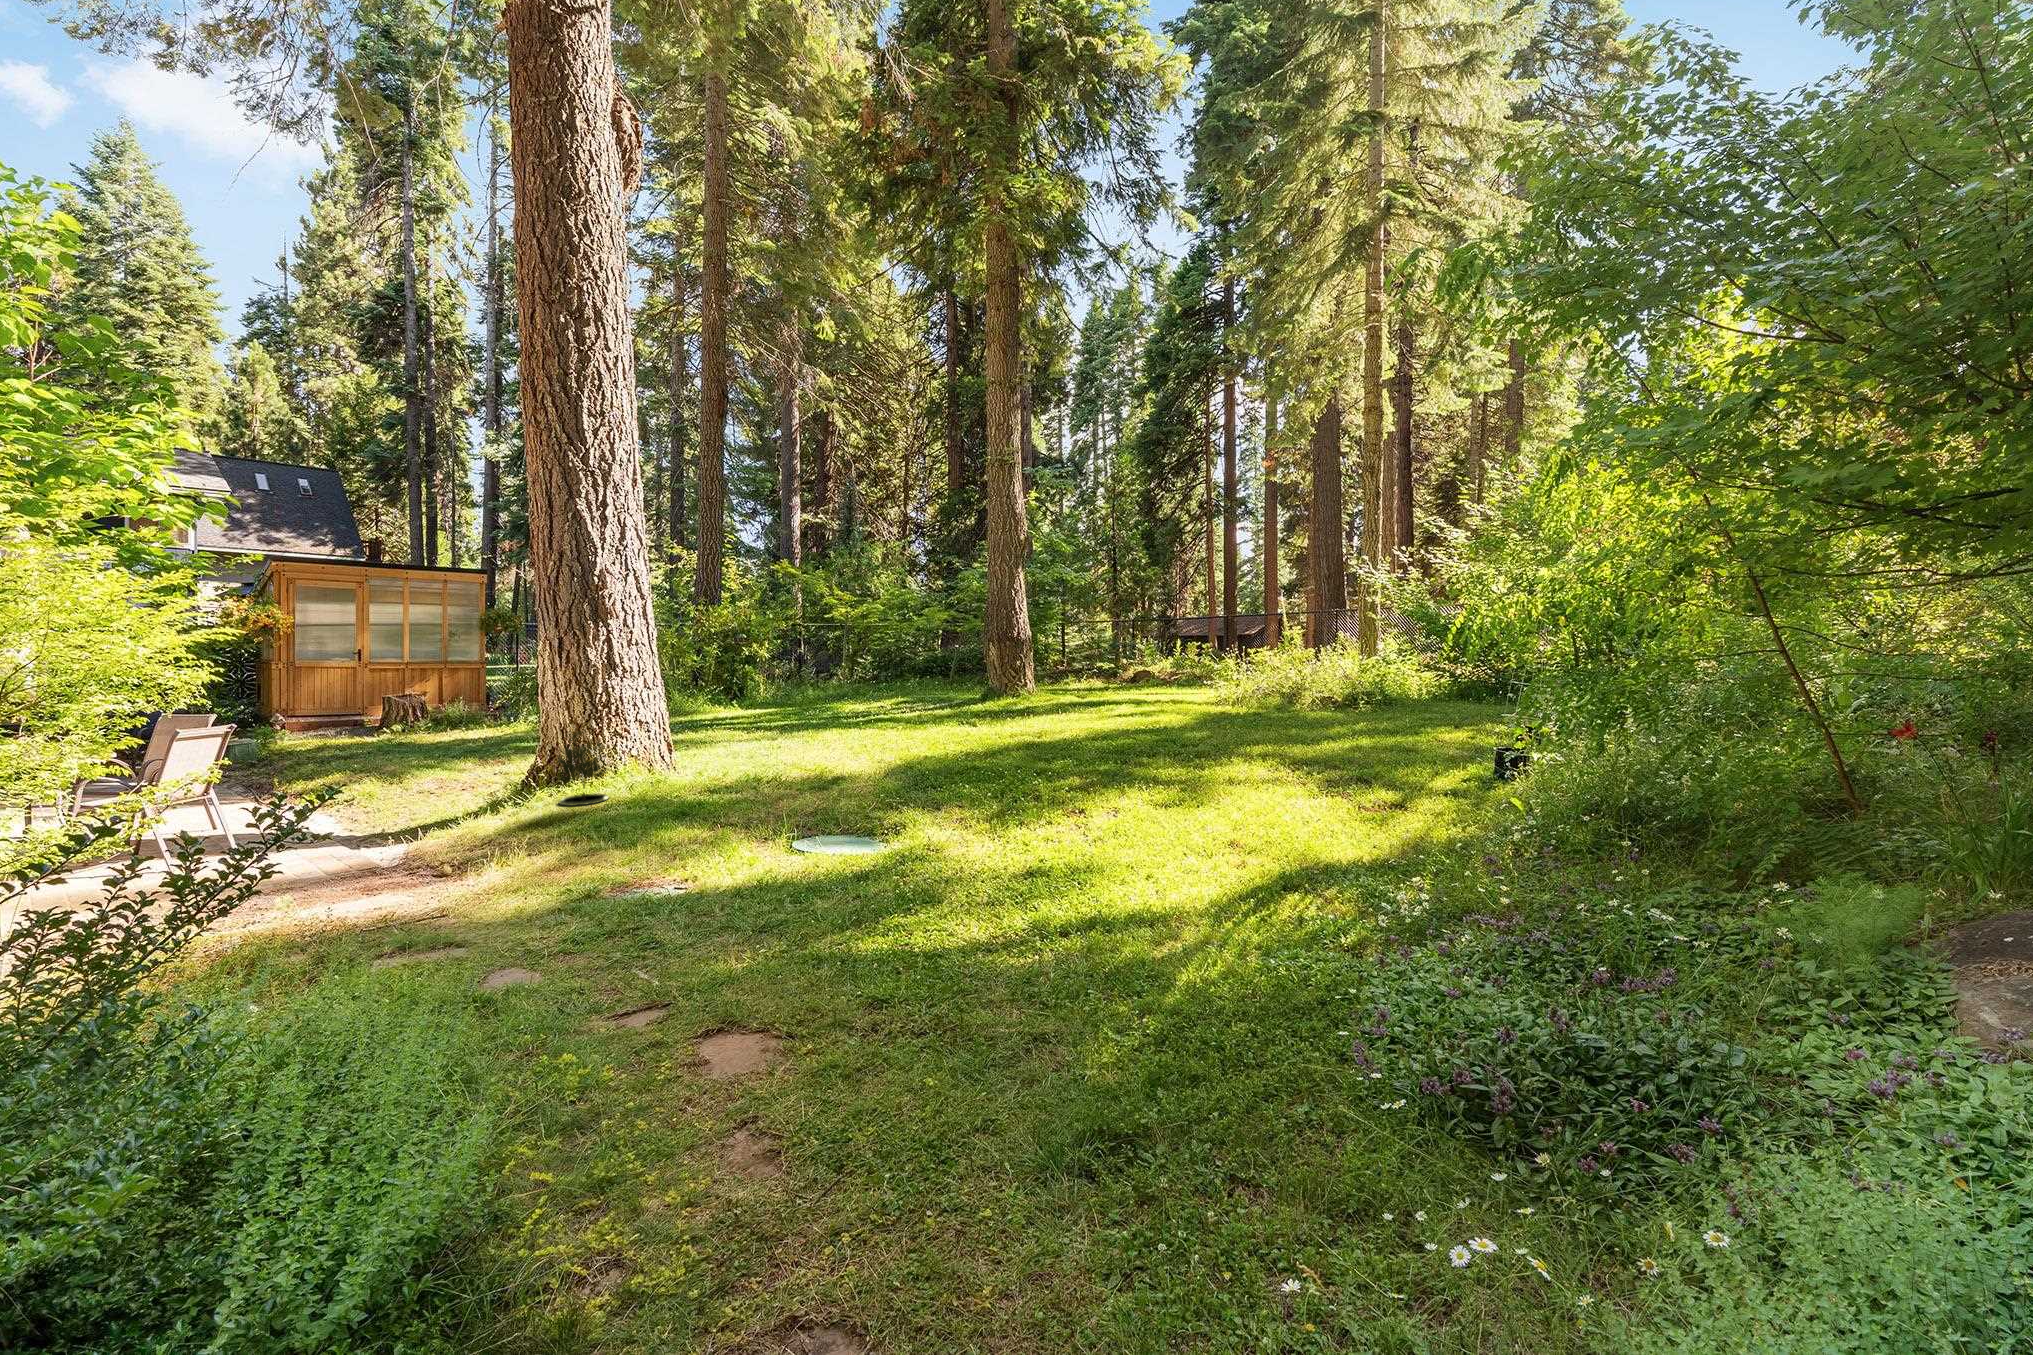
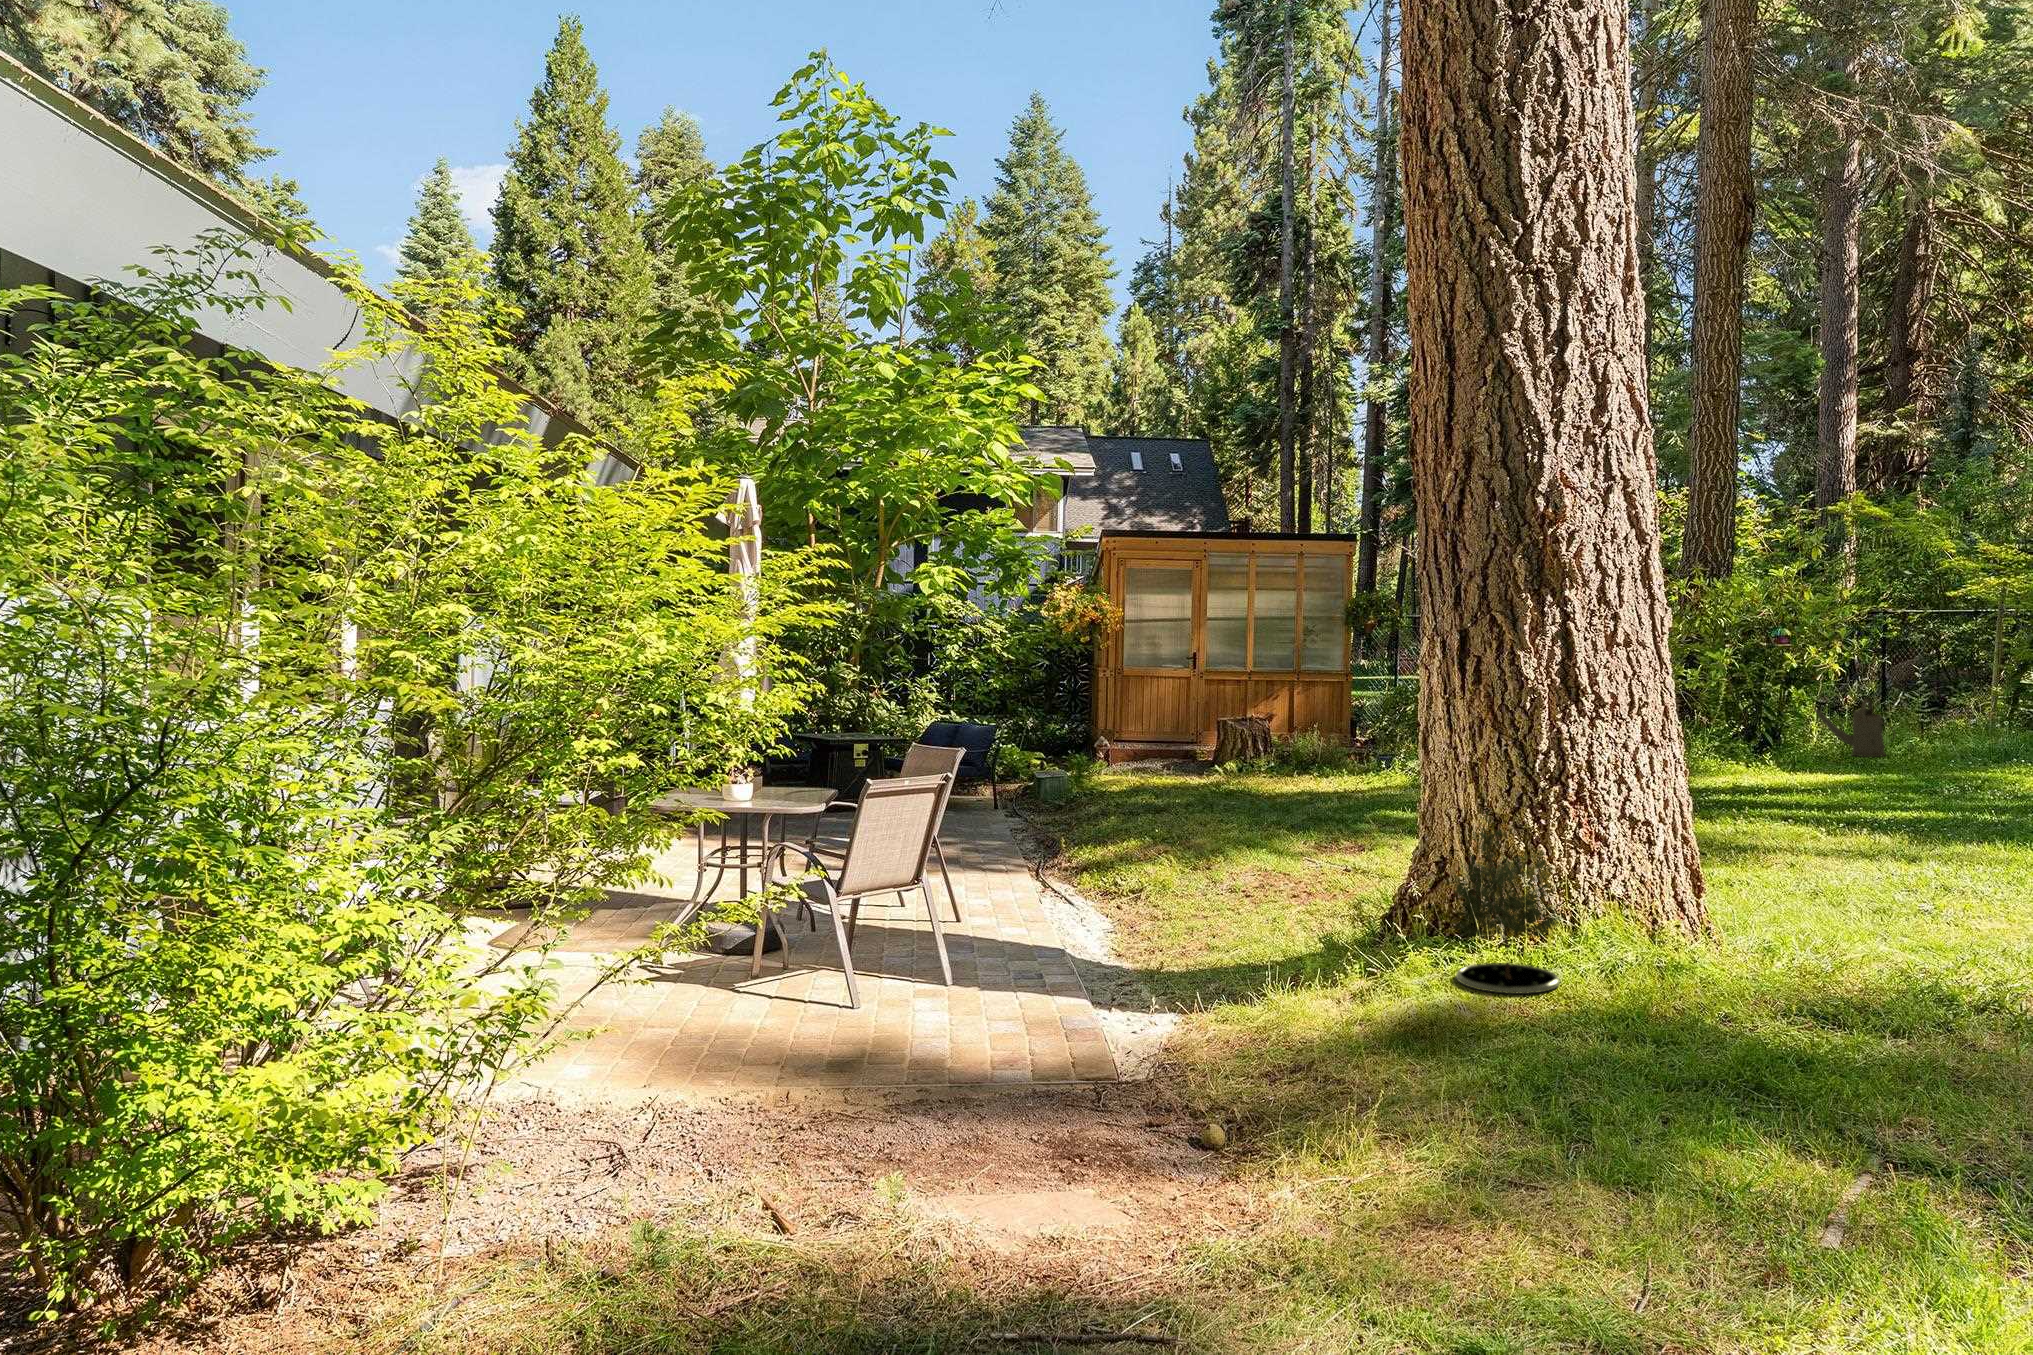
watering can: none [754,668,789,697] -> present [1814,699,1895,757]

